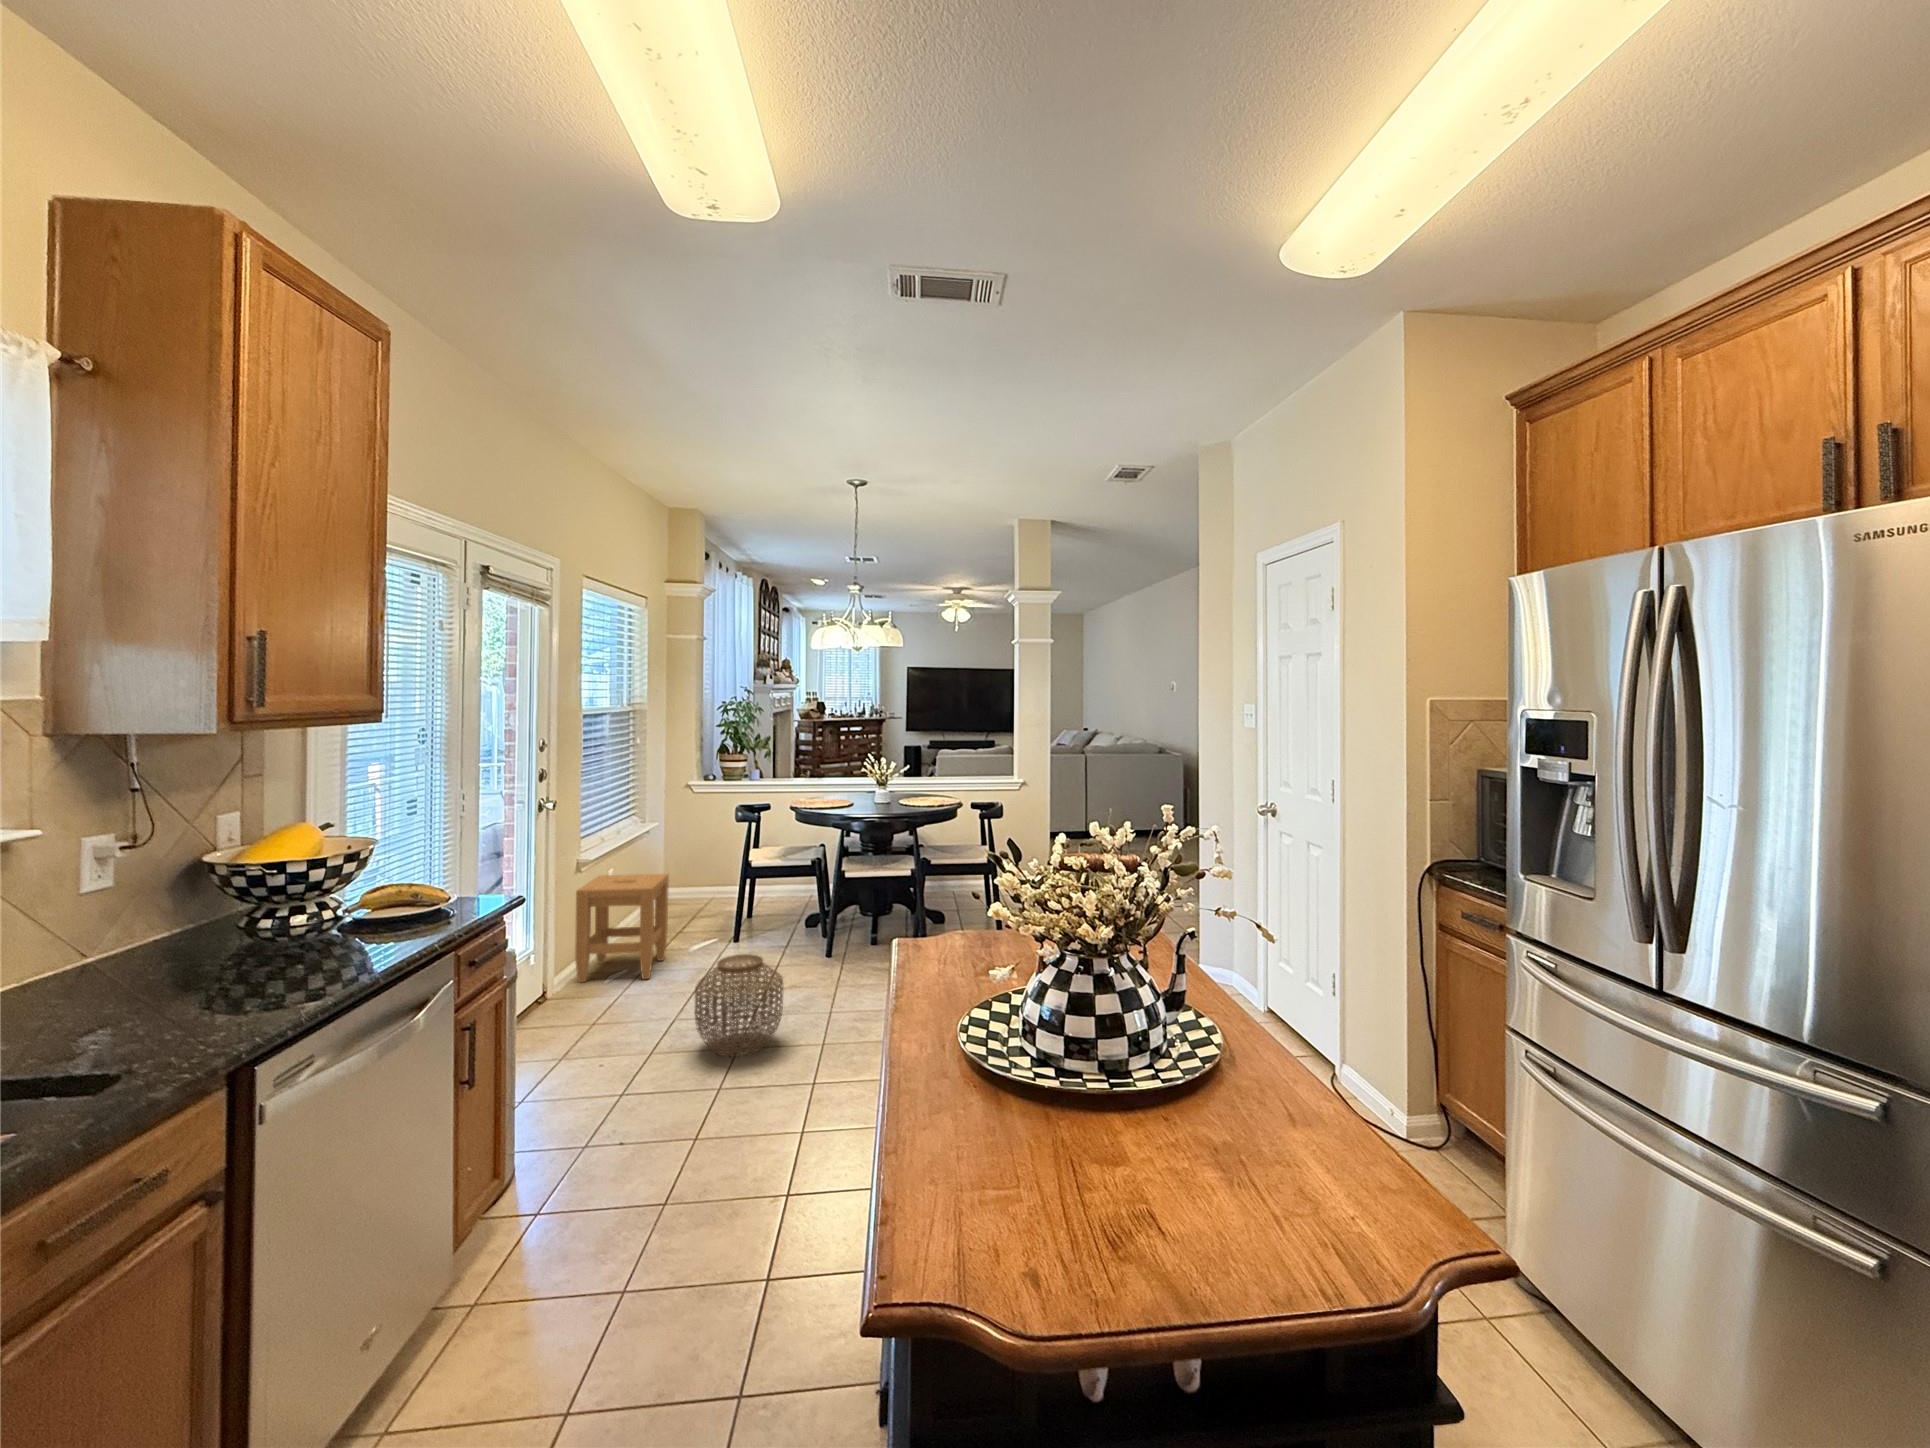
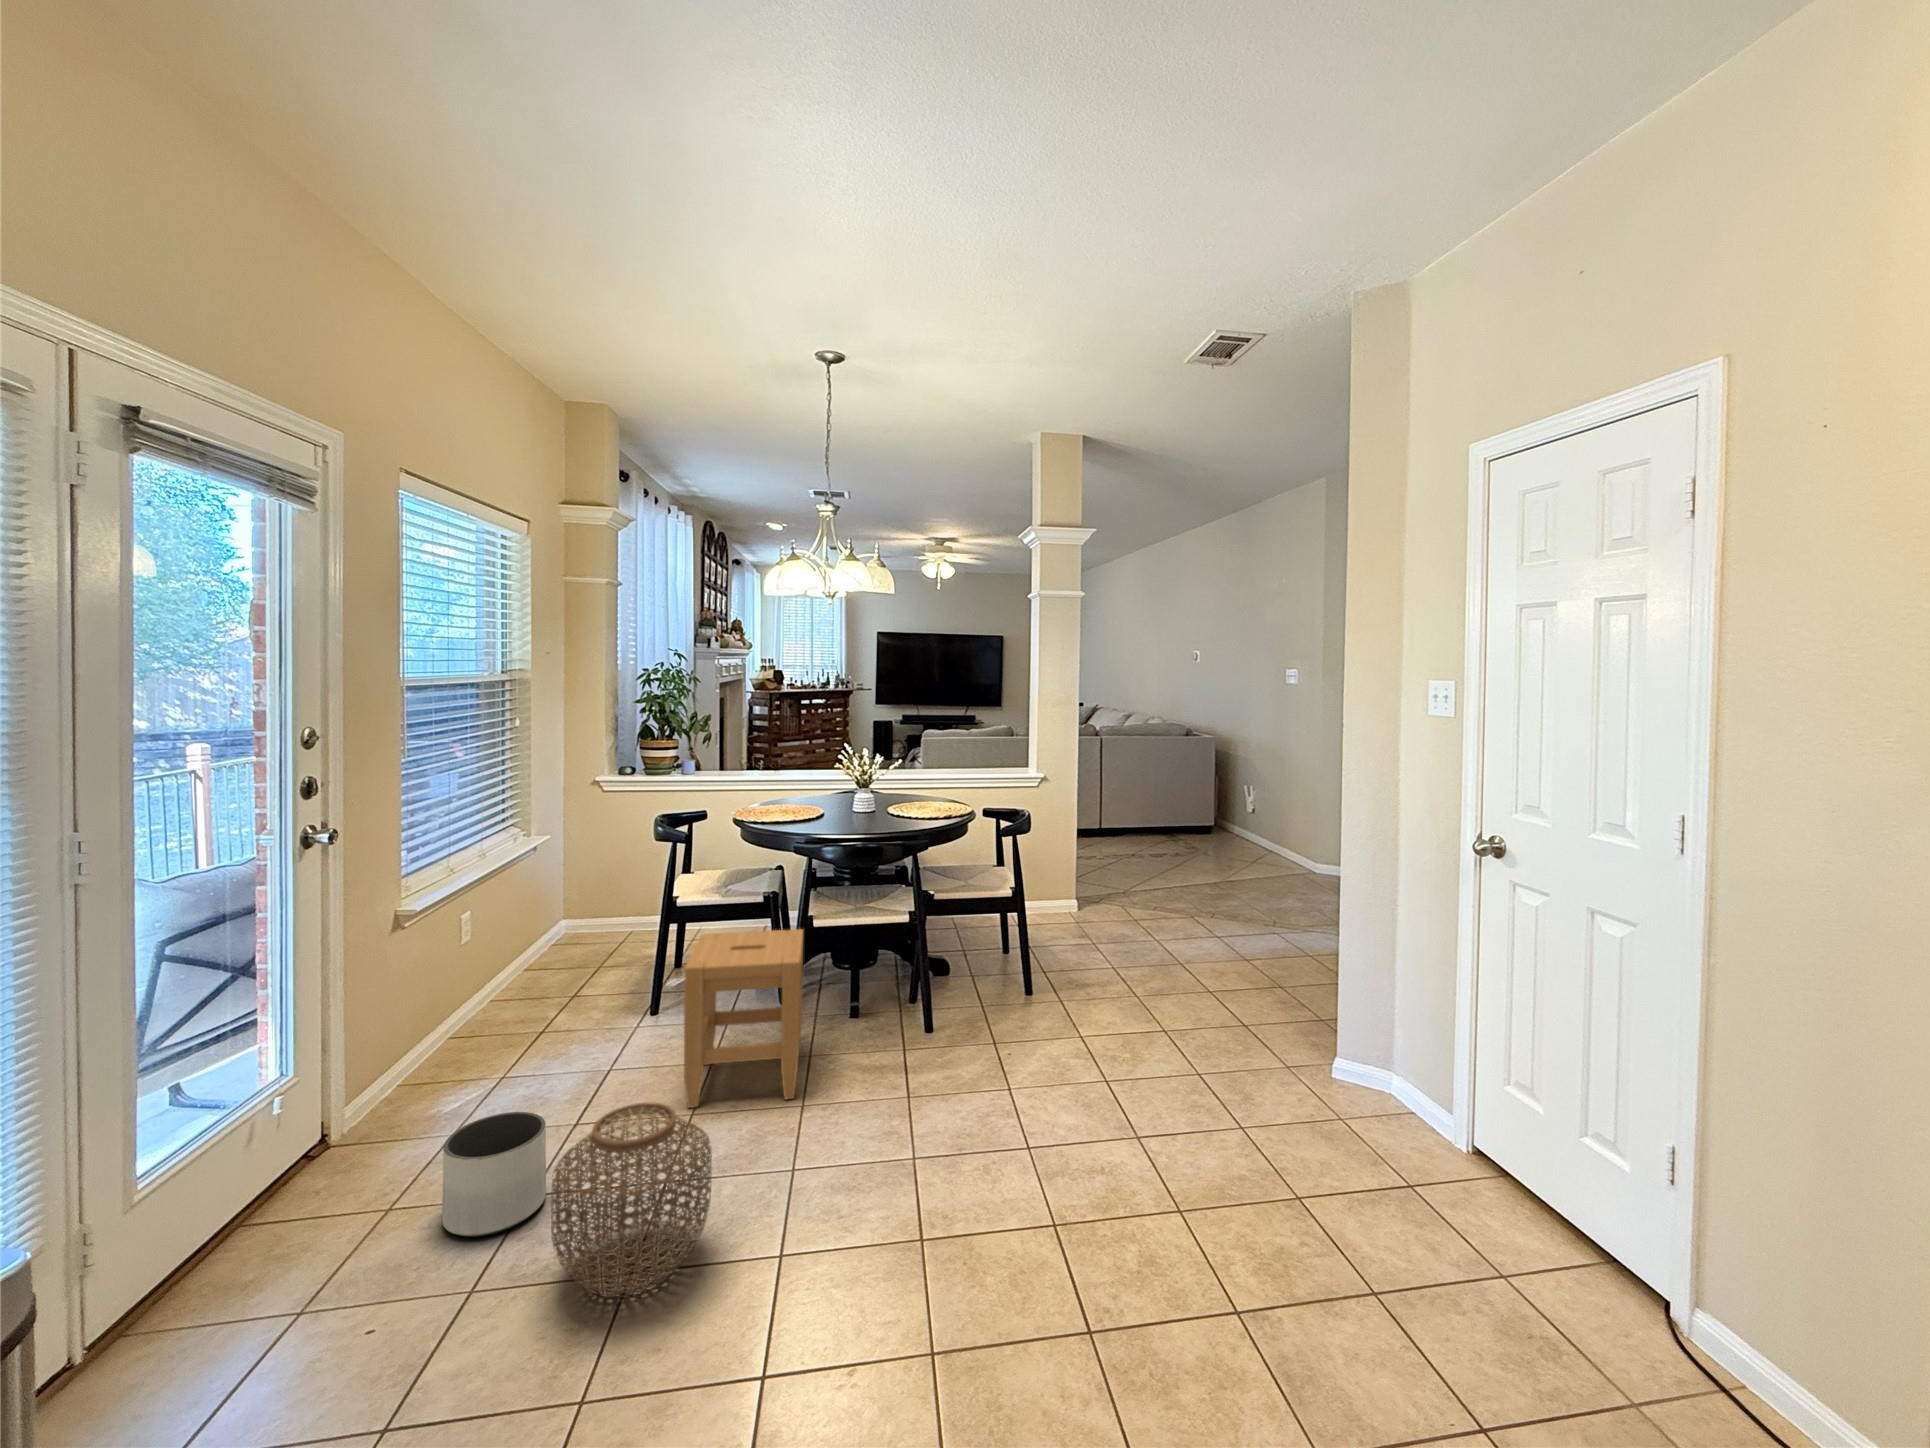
stool: present [575,874,669,982] -> present [684,929,804,1108]
planter: none [626,970,683,1034] -> present [442,1112,546,1237]

